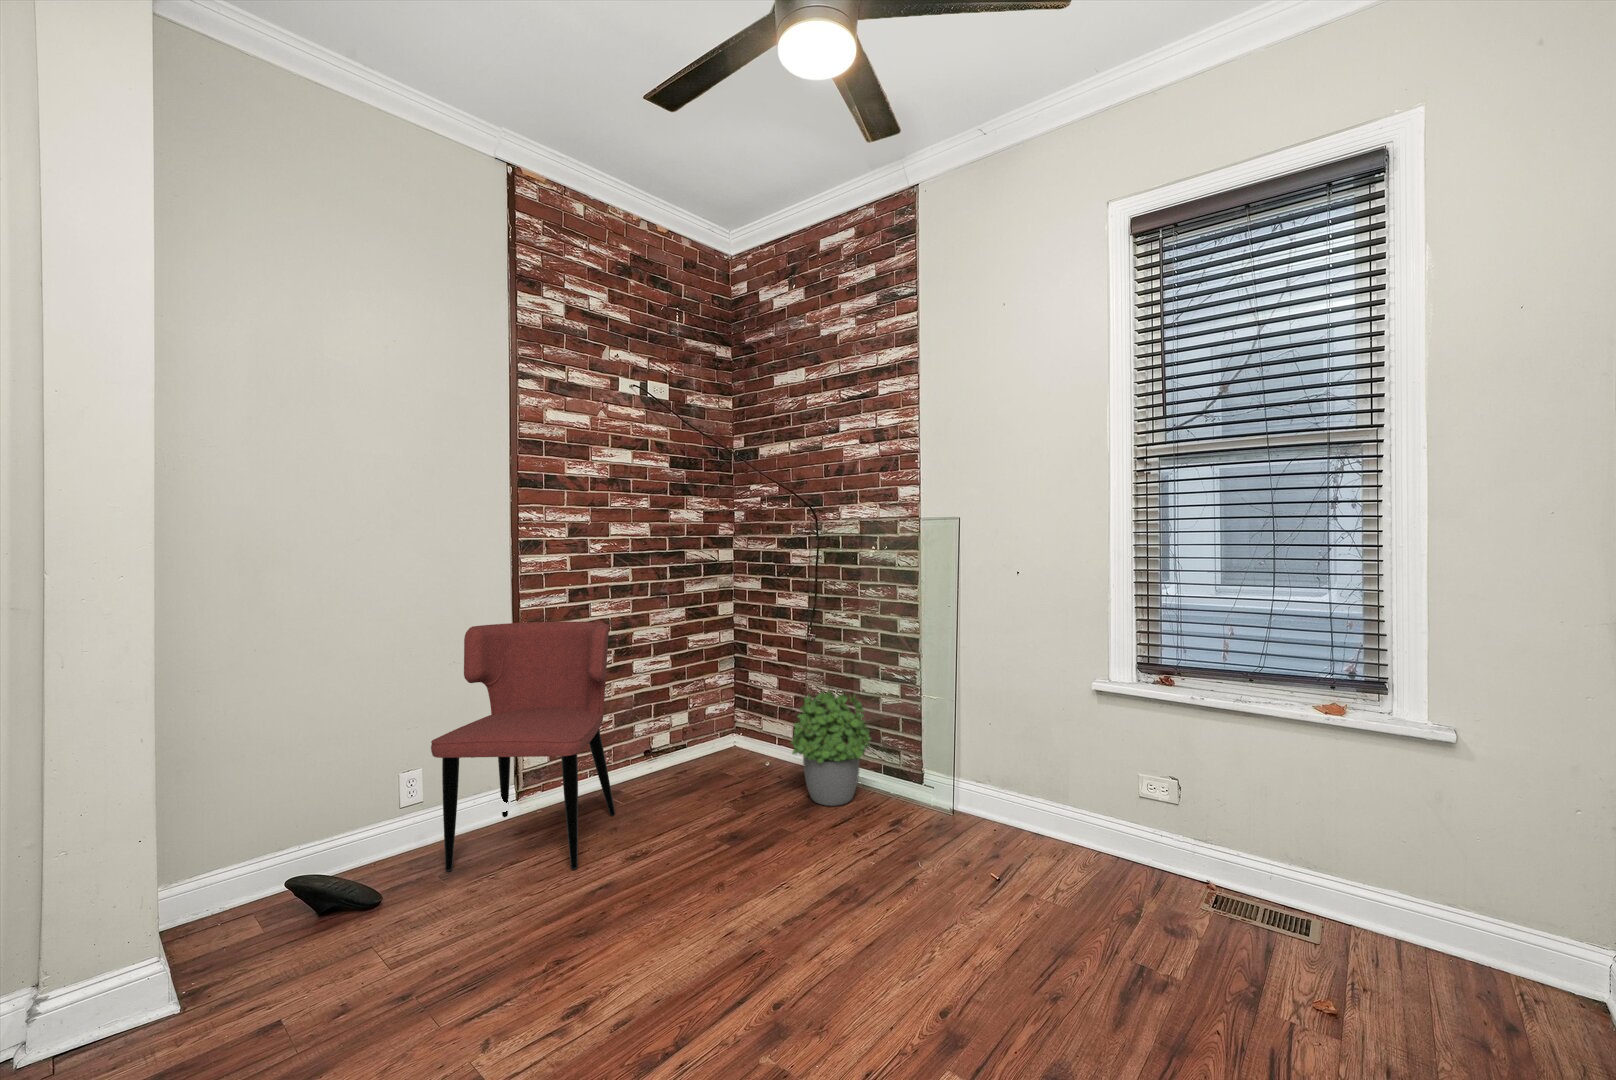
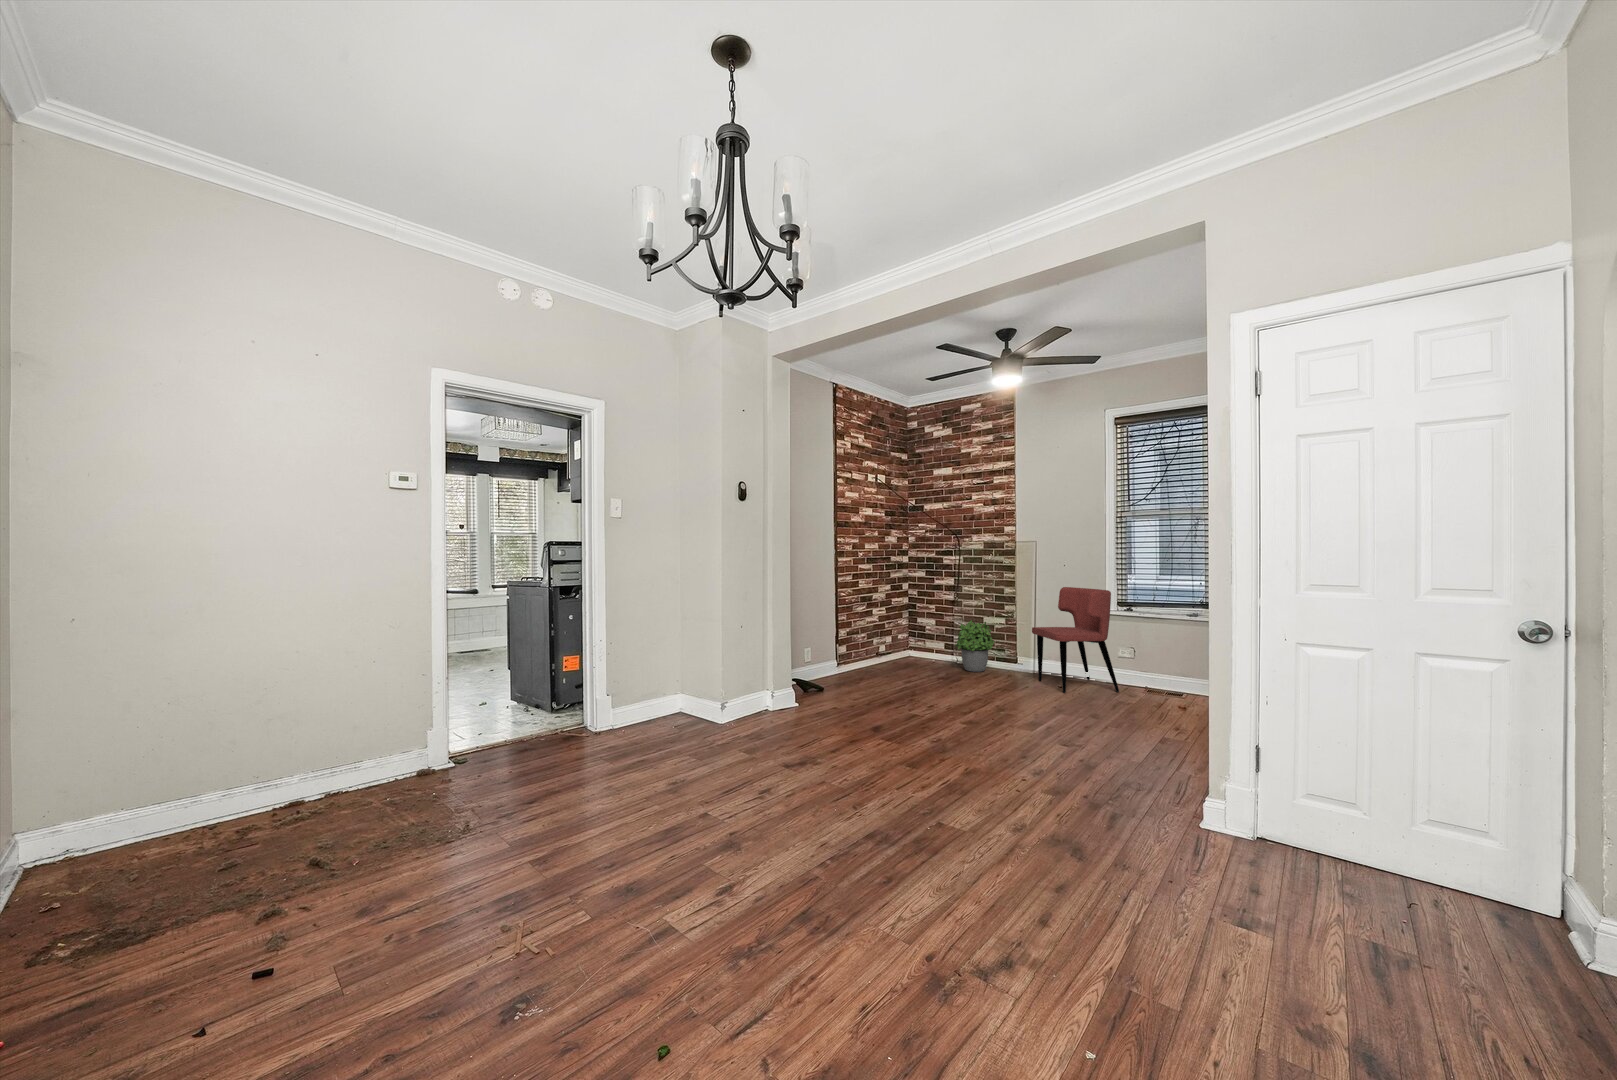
dining chair: present [431,622,615,871] -> present [1032,587,1119,693]

